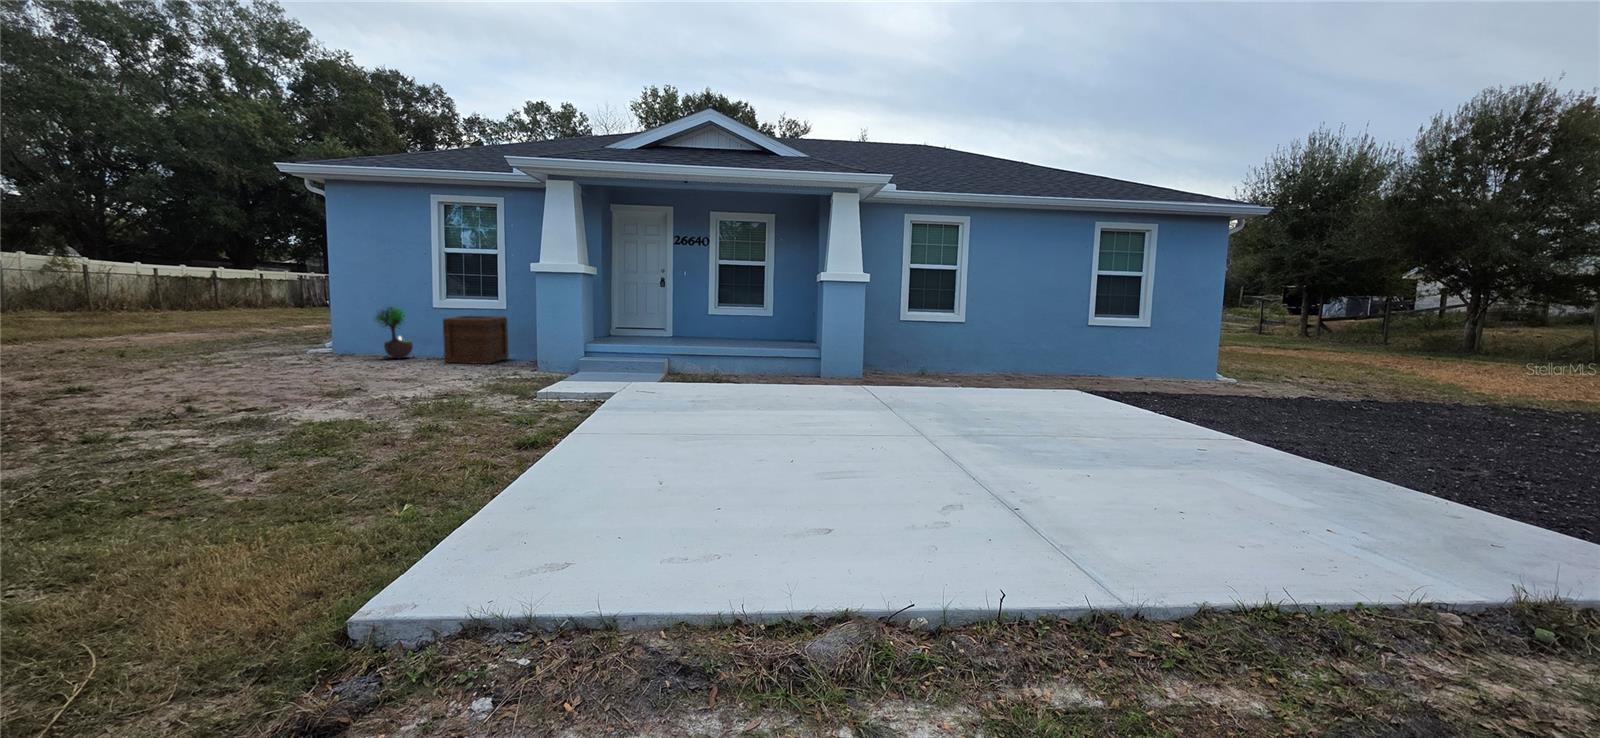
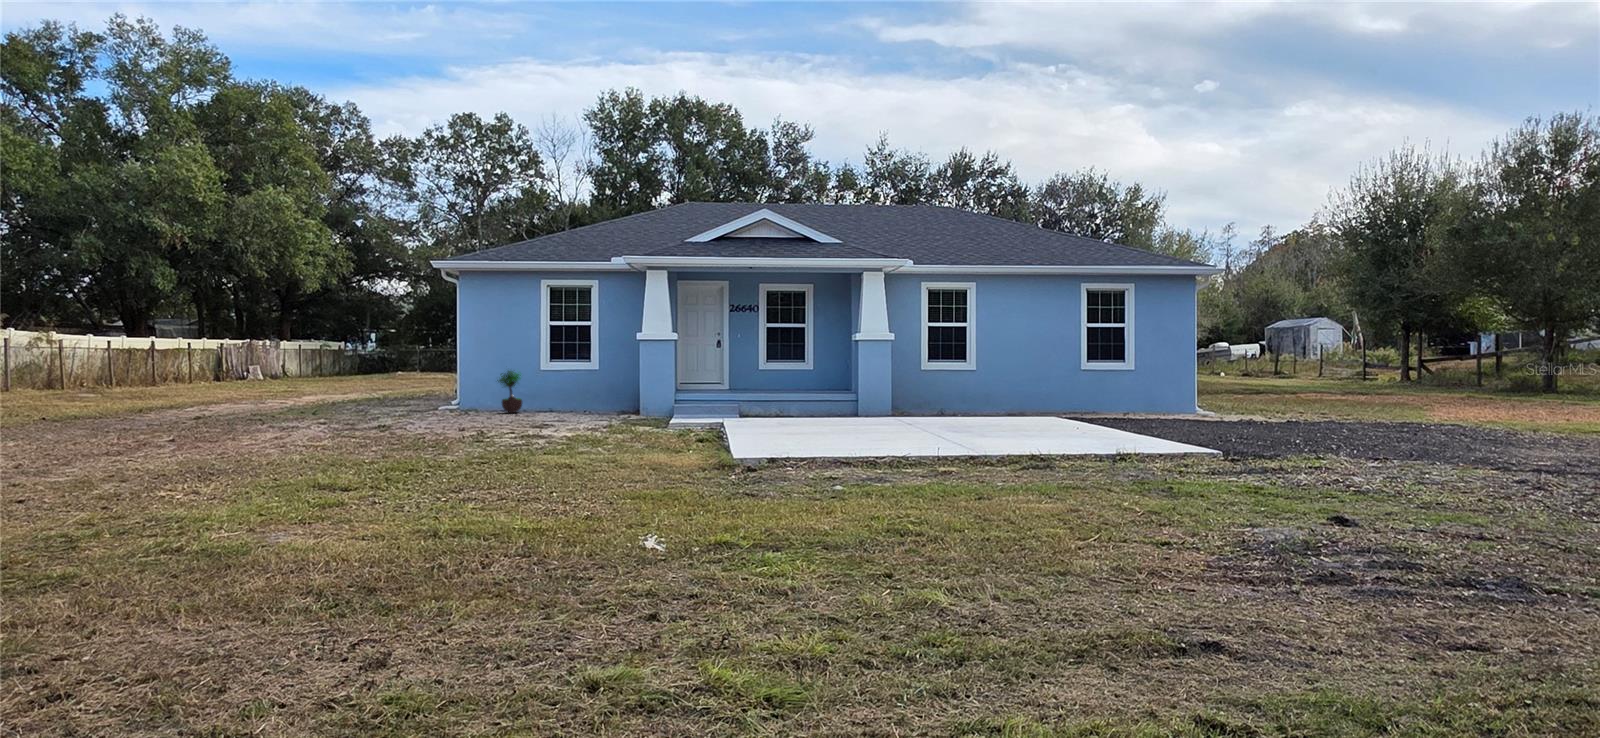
wooden crate: present [443,316,508,364] -> none [557,376,599,414]

